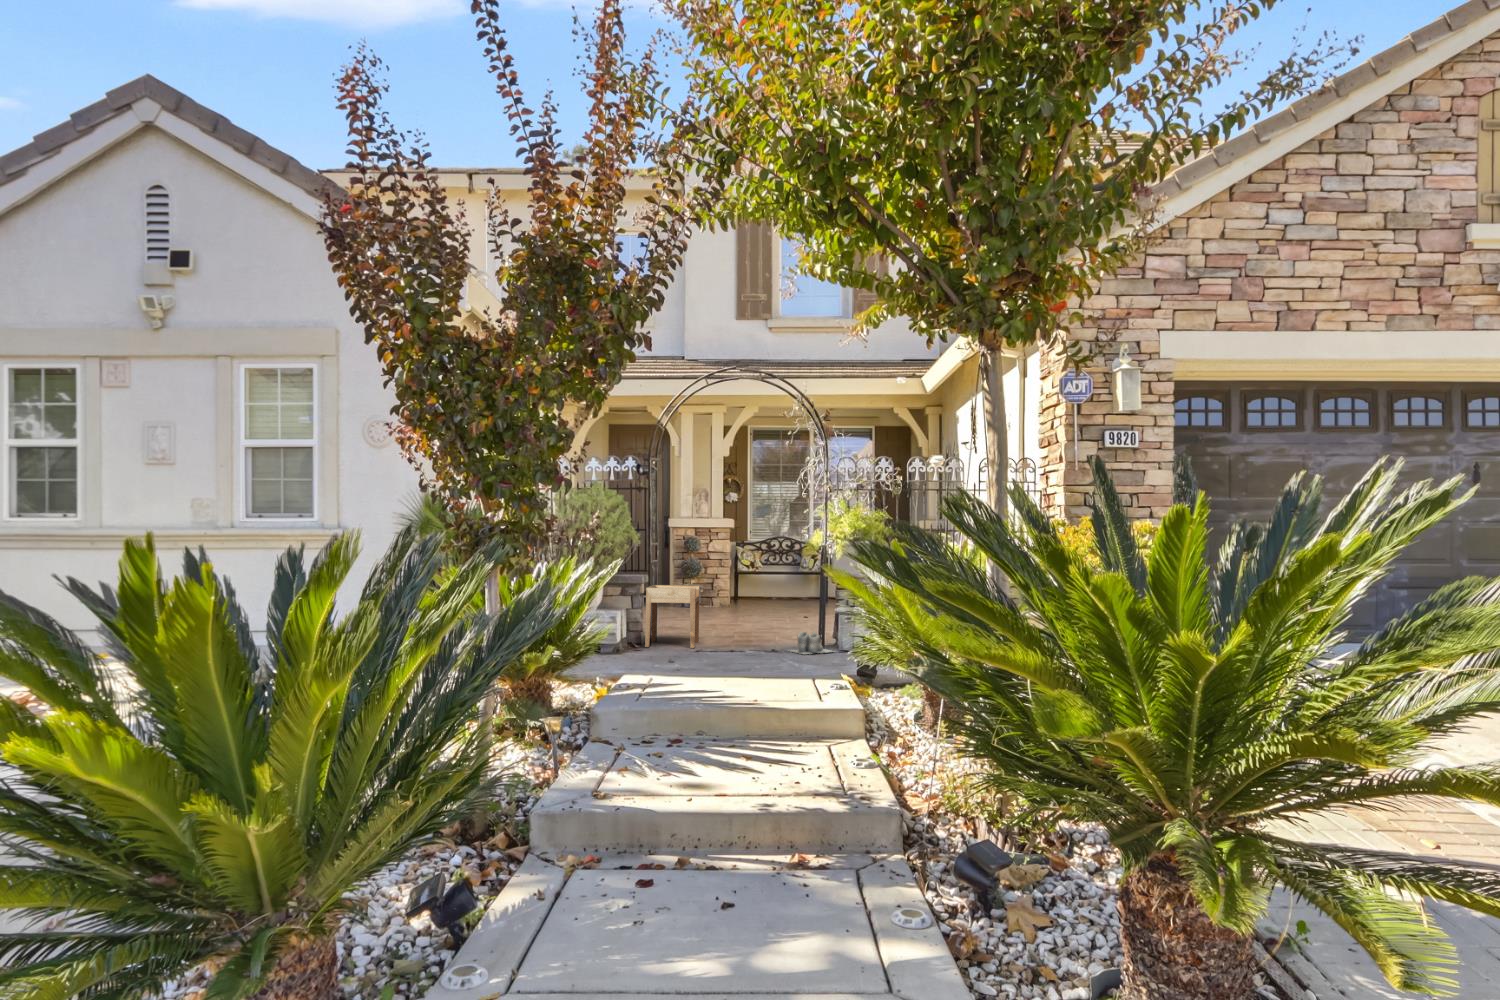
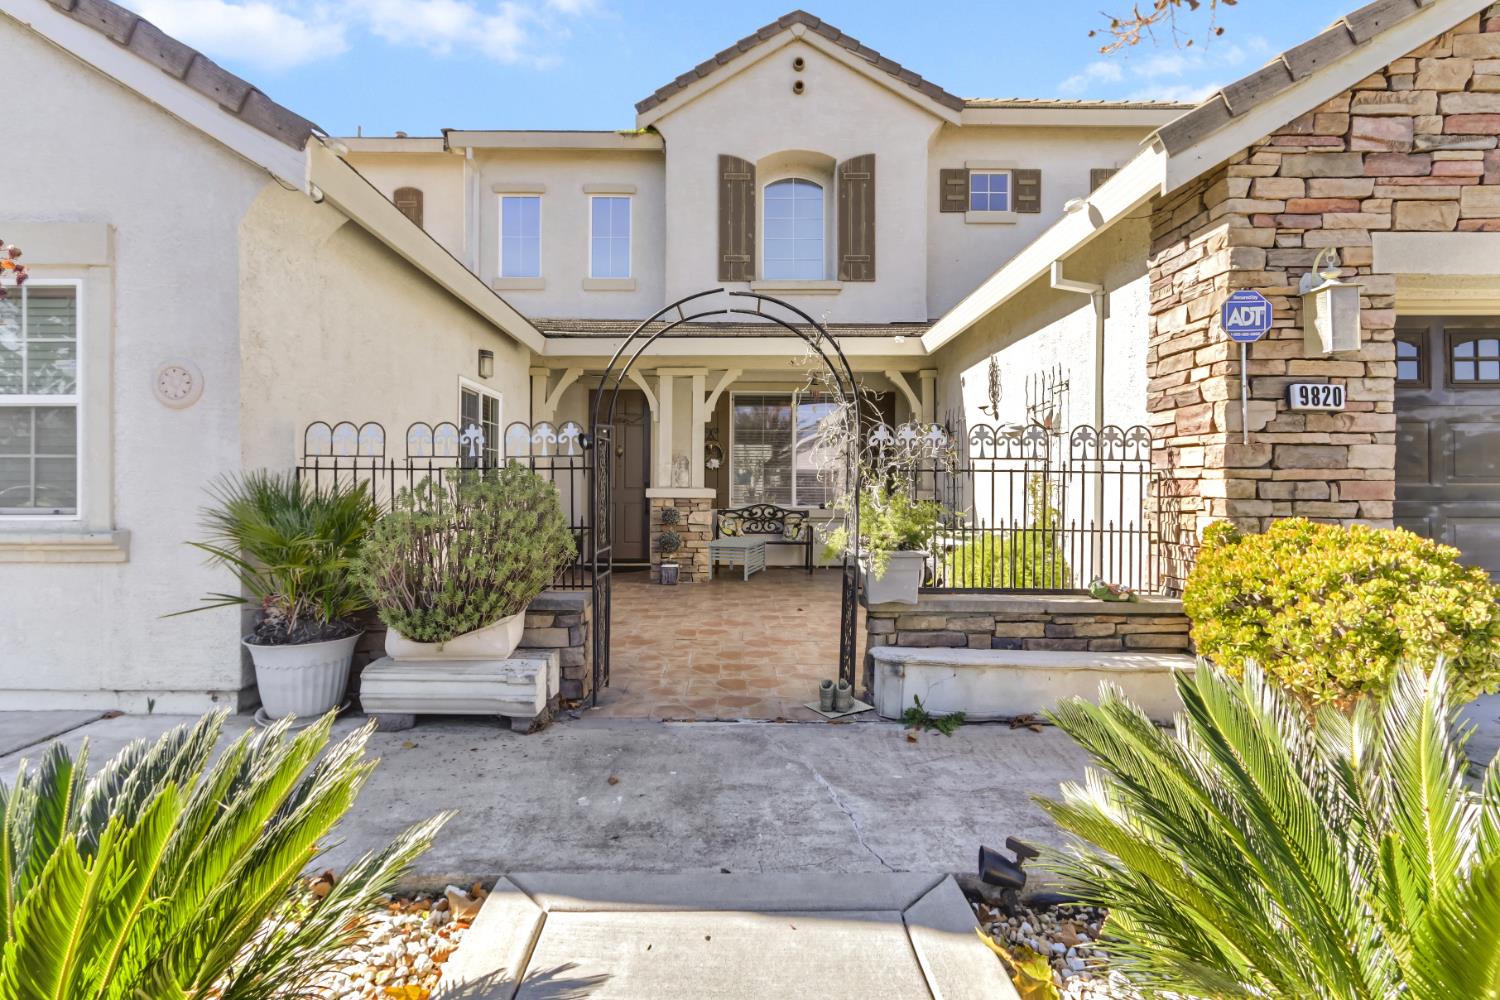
storage bench: none [724,567,784,605] -> present [706,537,768,581]
side table: present [645,585,700,648] -> none [599,601,677,699]

